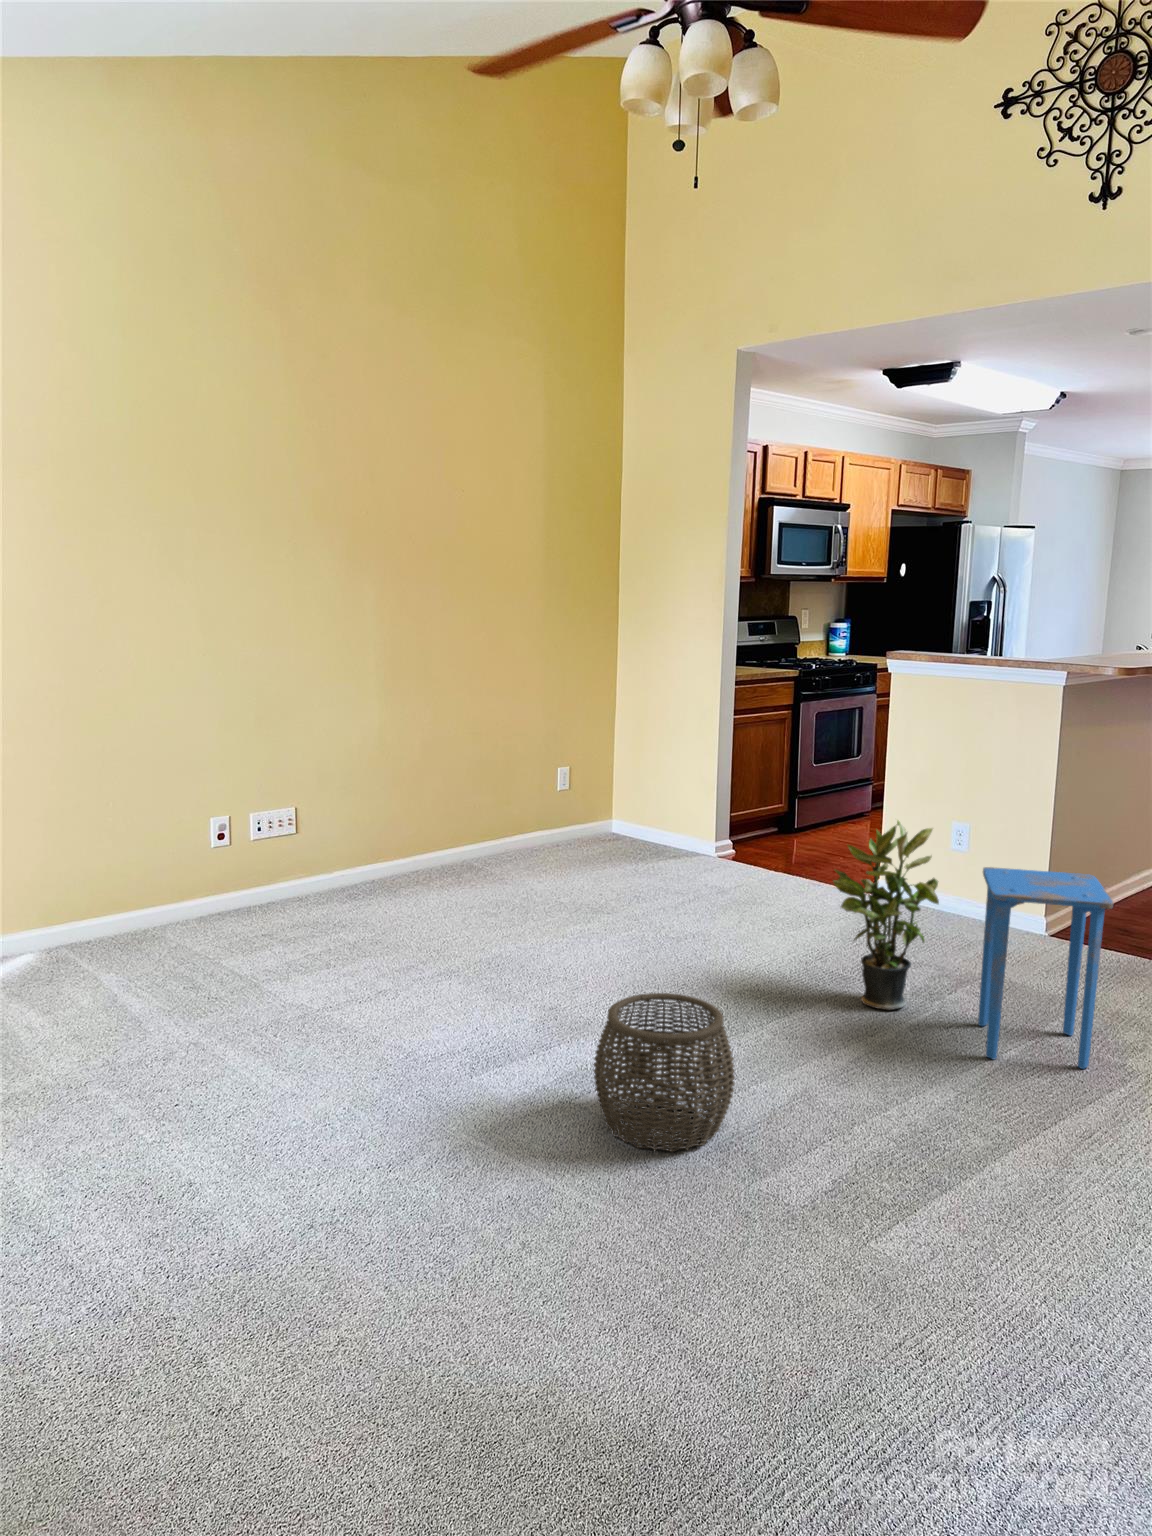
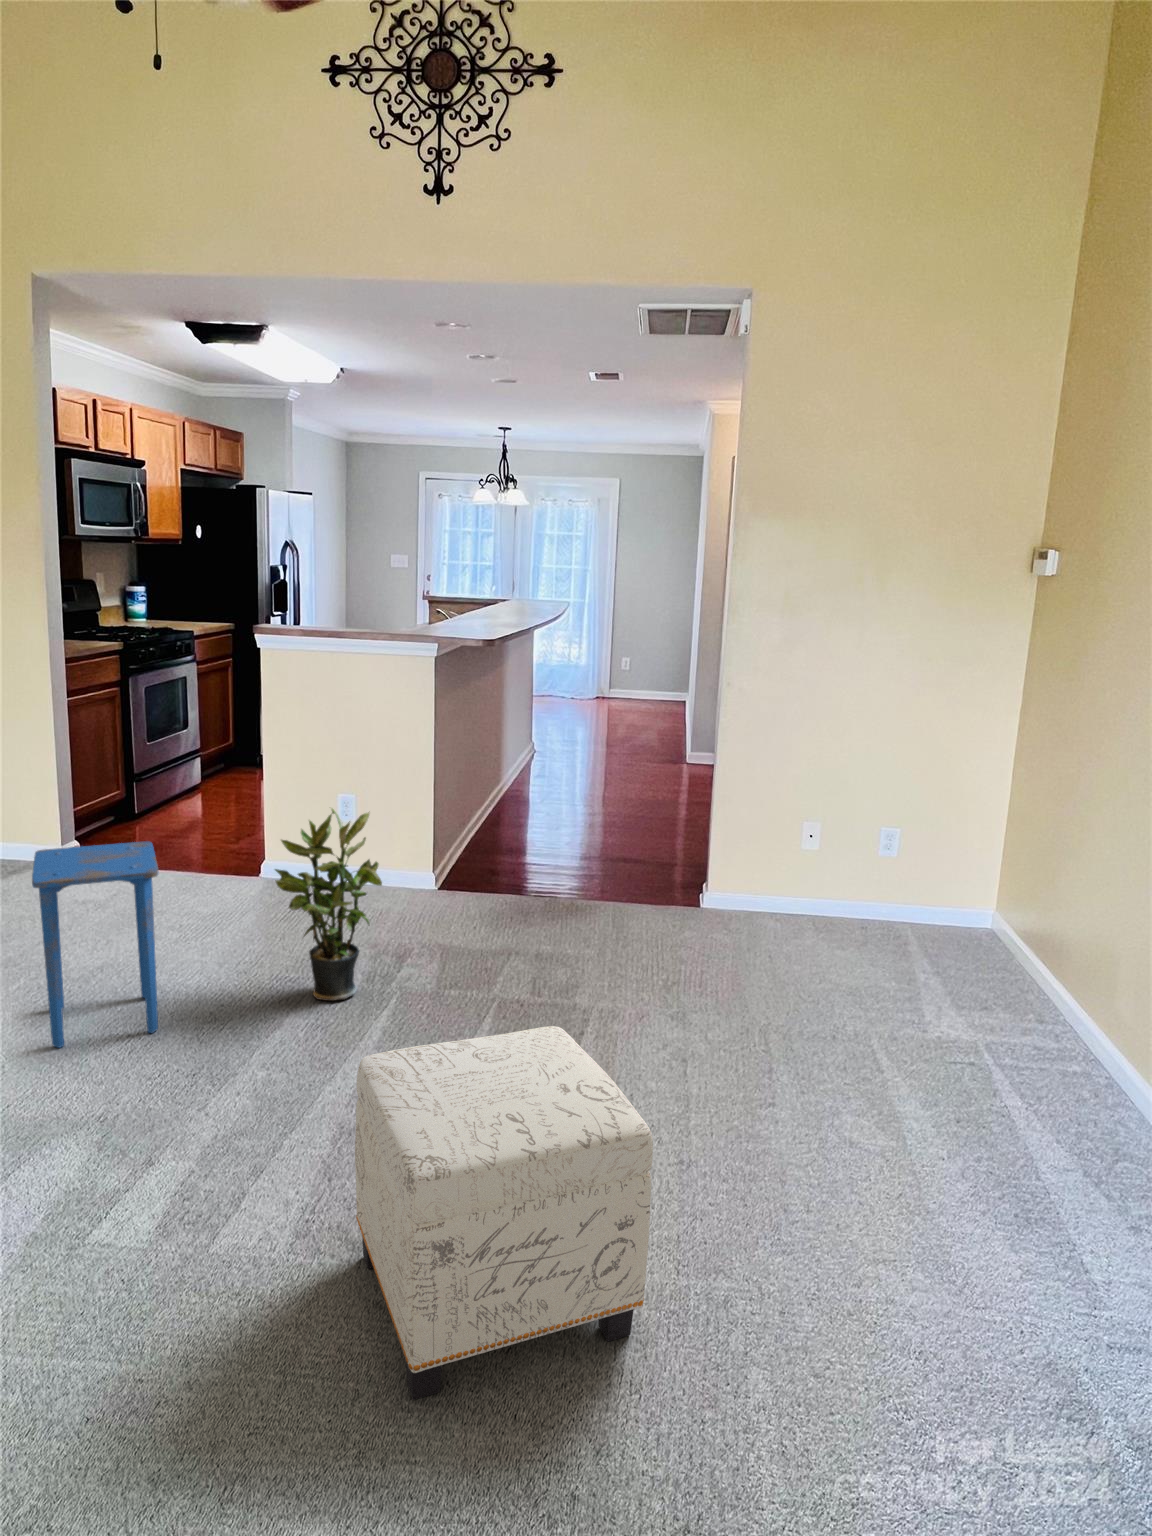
side table: present [978,867,1113,1069] -> present [32,842,159,1048]
woven basket: present [594,993,735,1152] -> none [87,1063,268,1266]
ottoman: none [761,1009,1024,1345] -> present [355,1026,653,1400]

